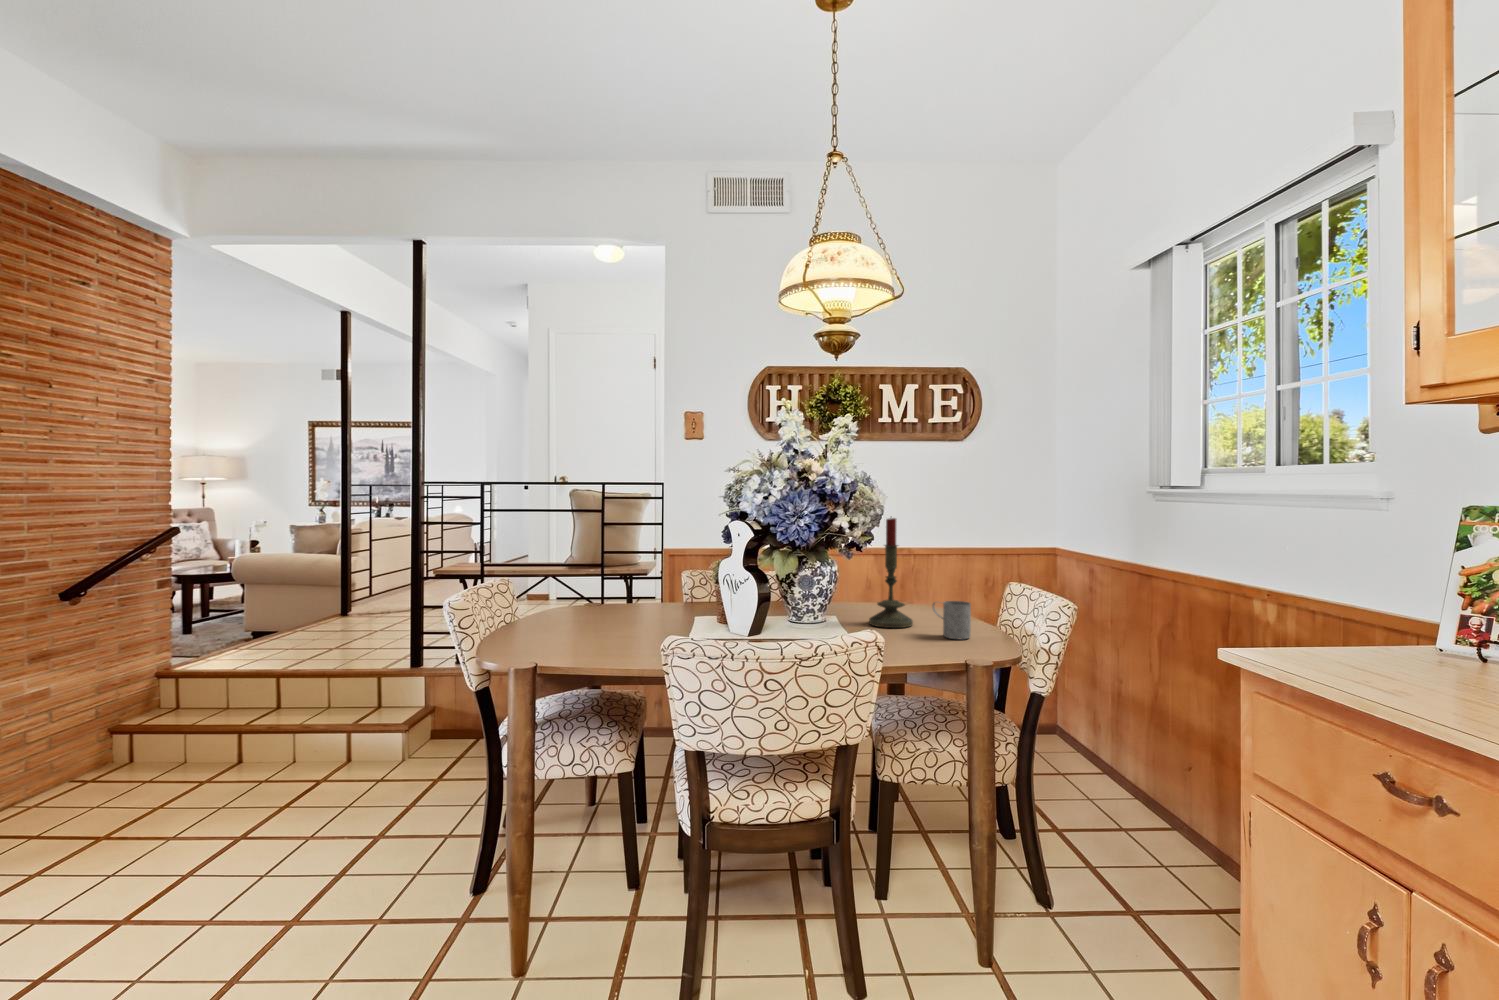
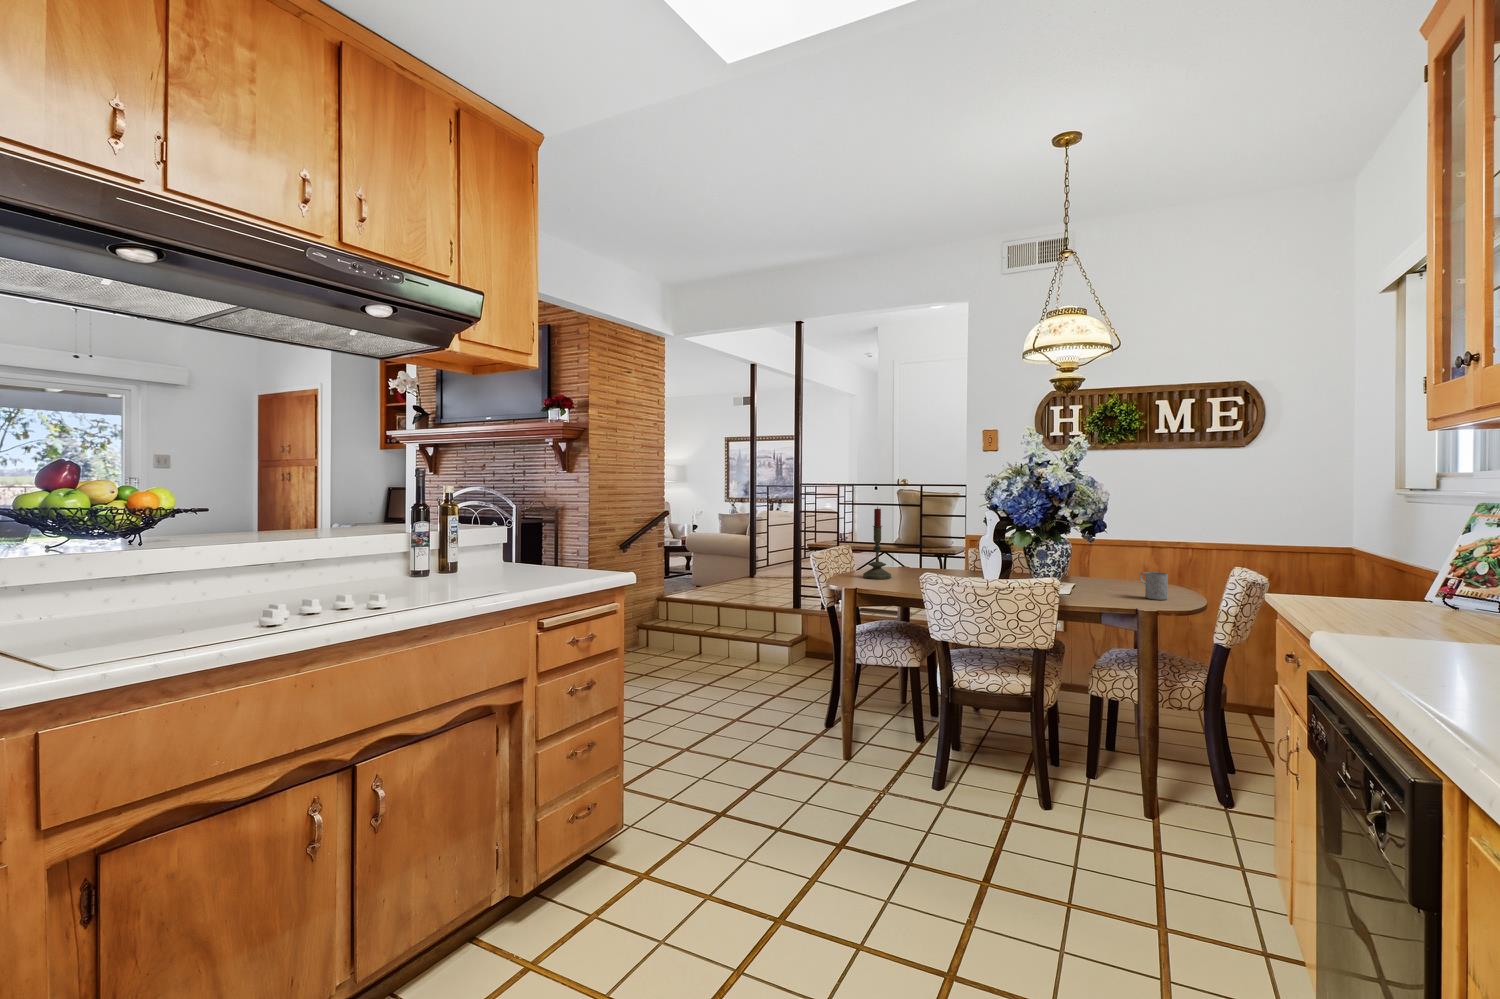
candle: present [869,518,913,628] -> present [863,507,891,579]

